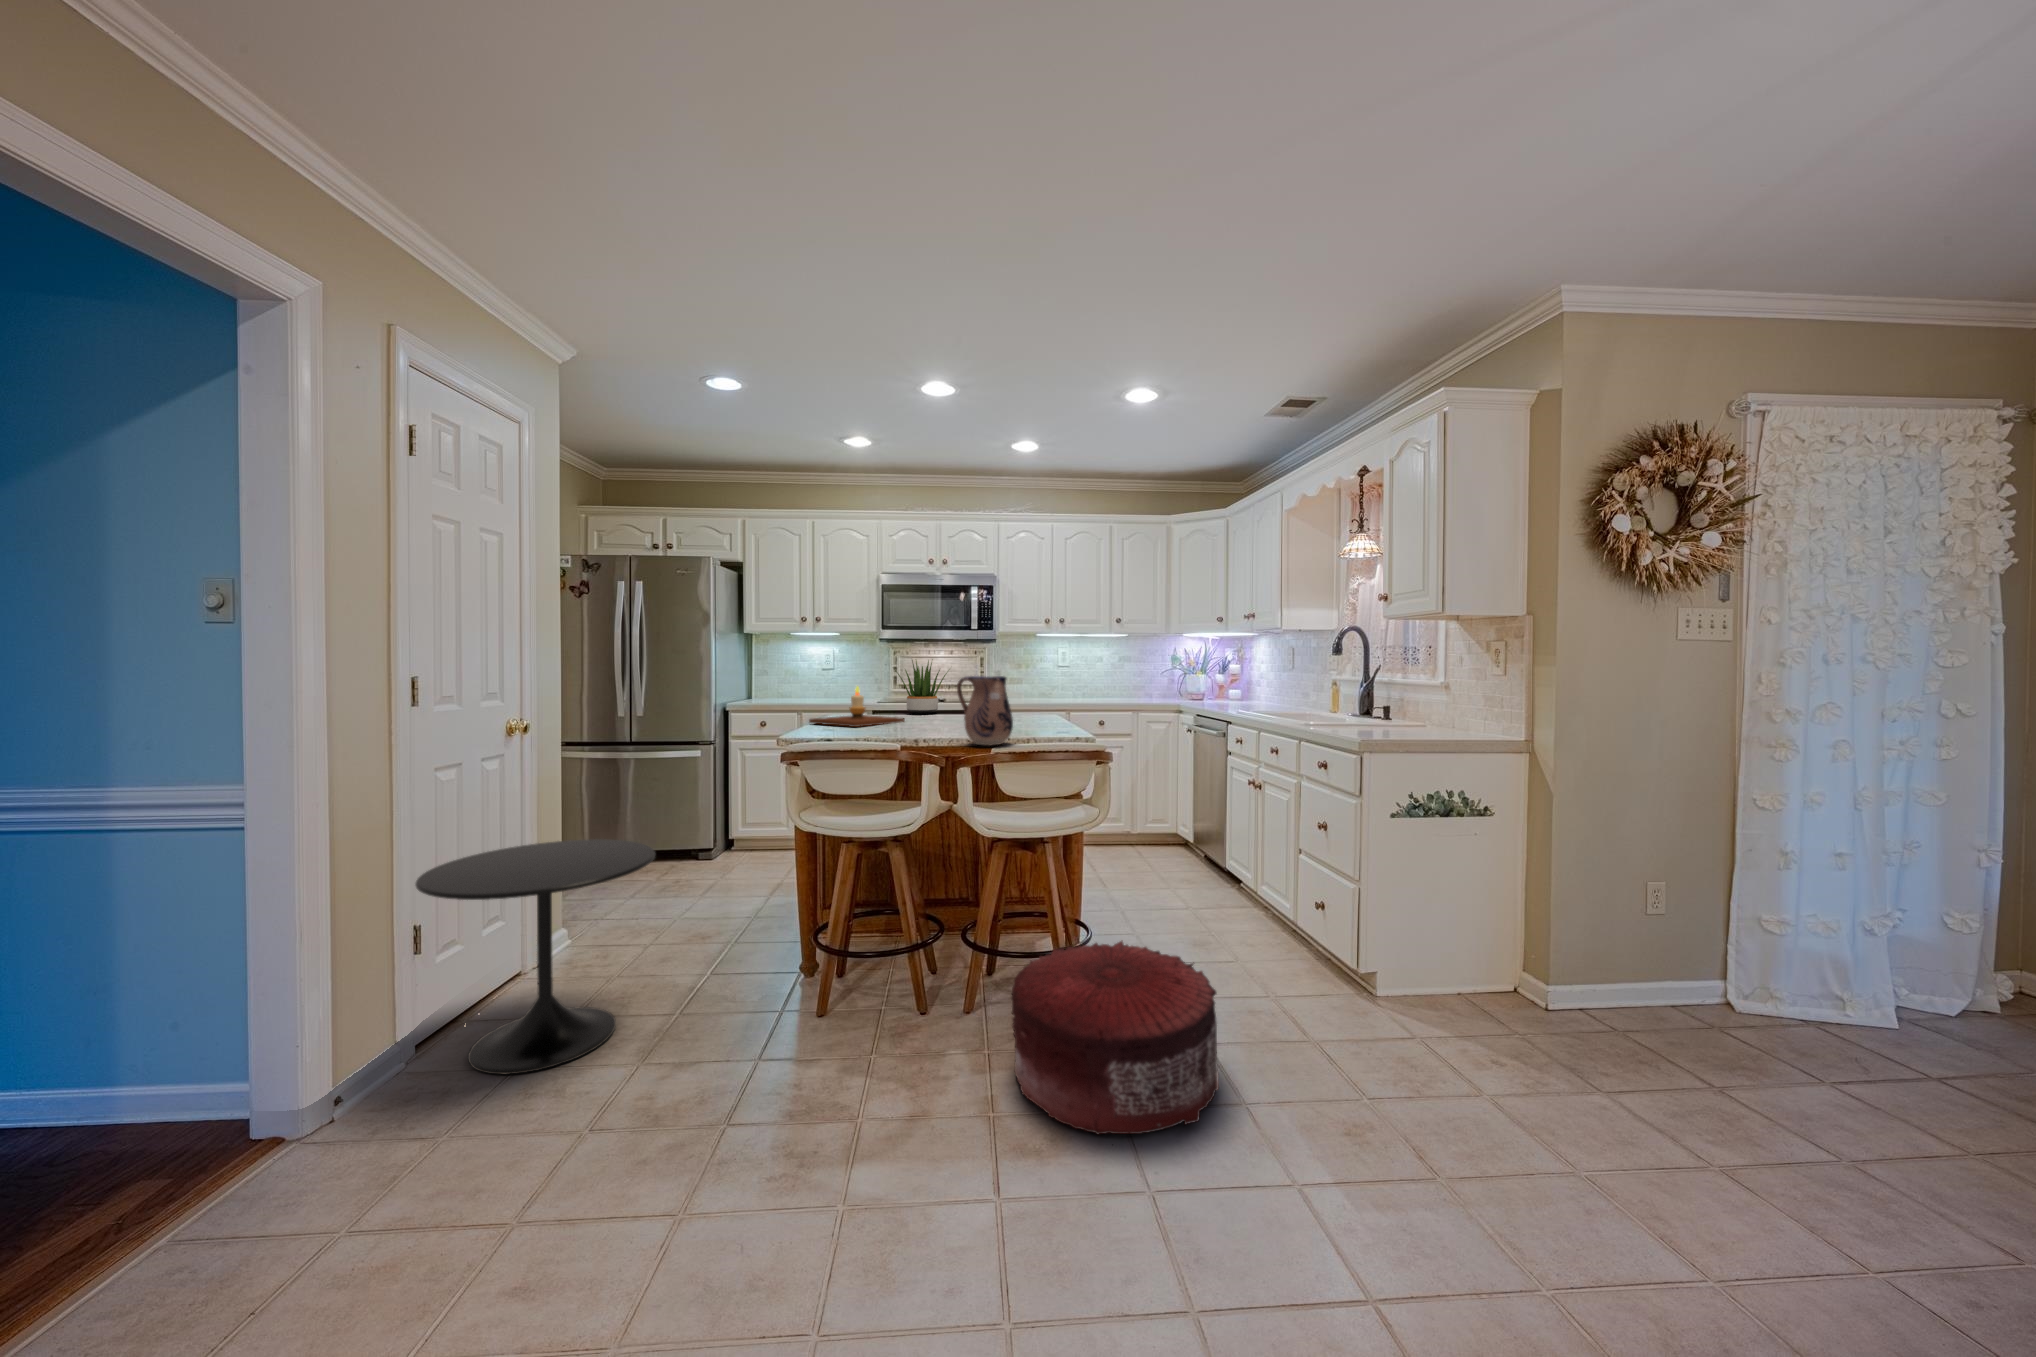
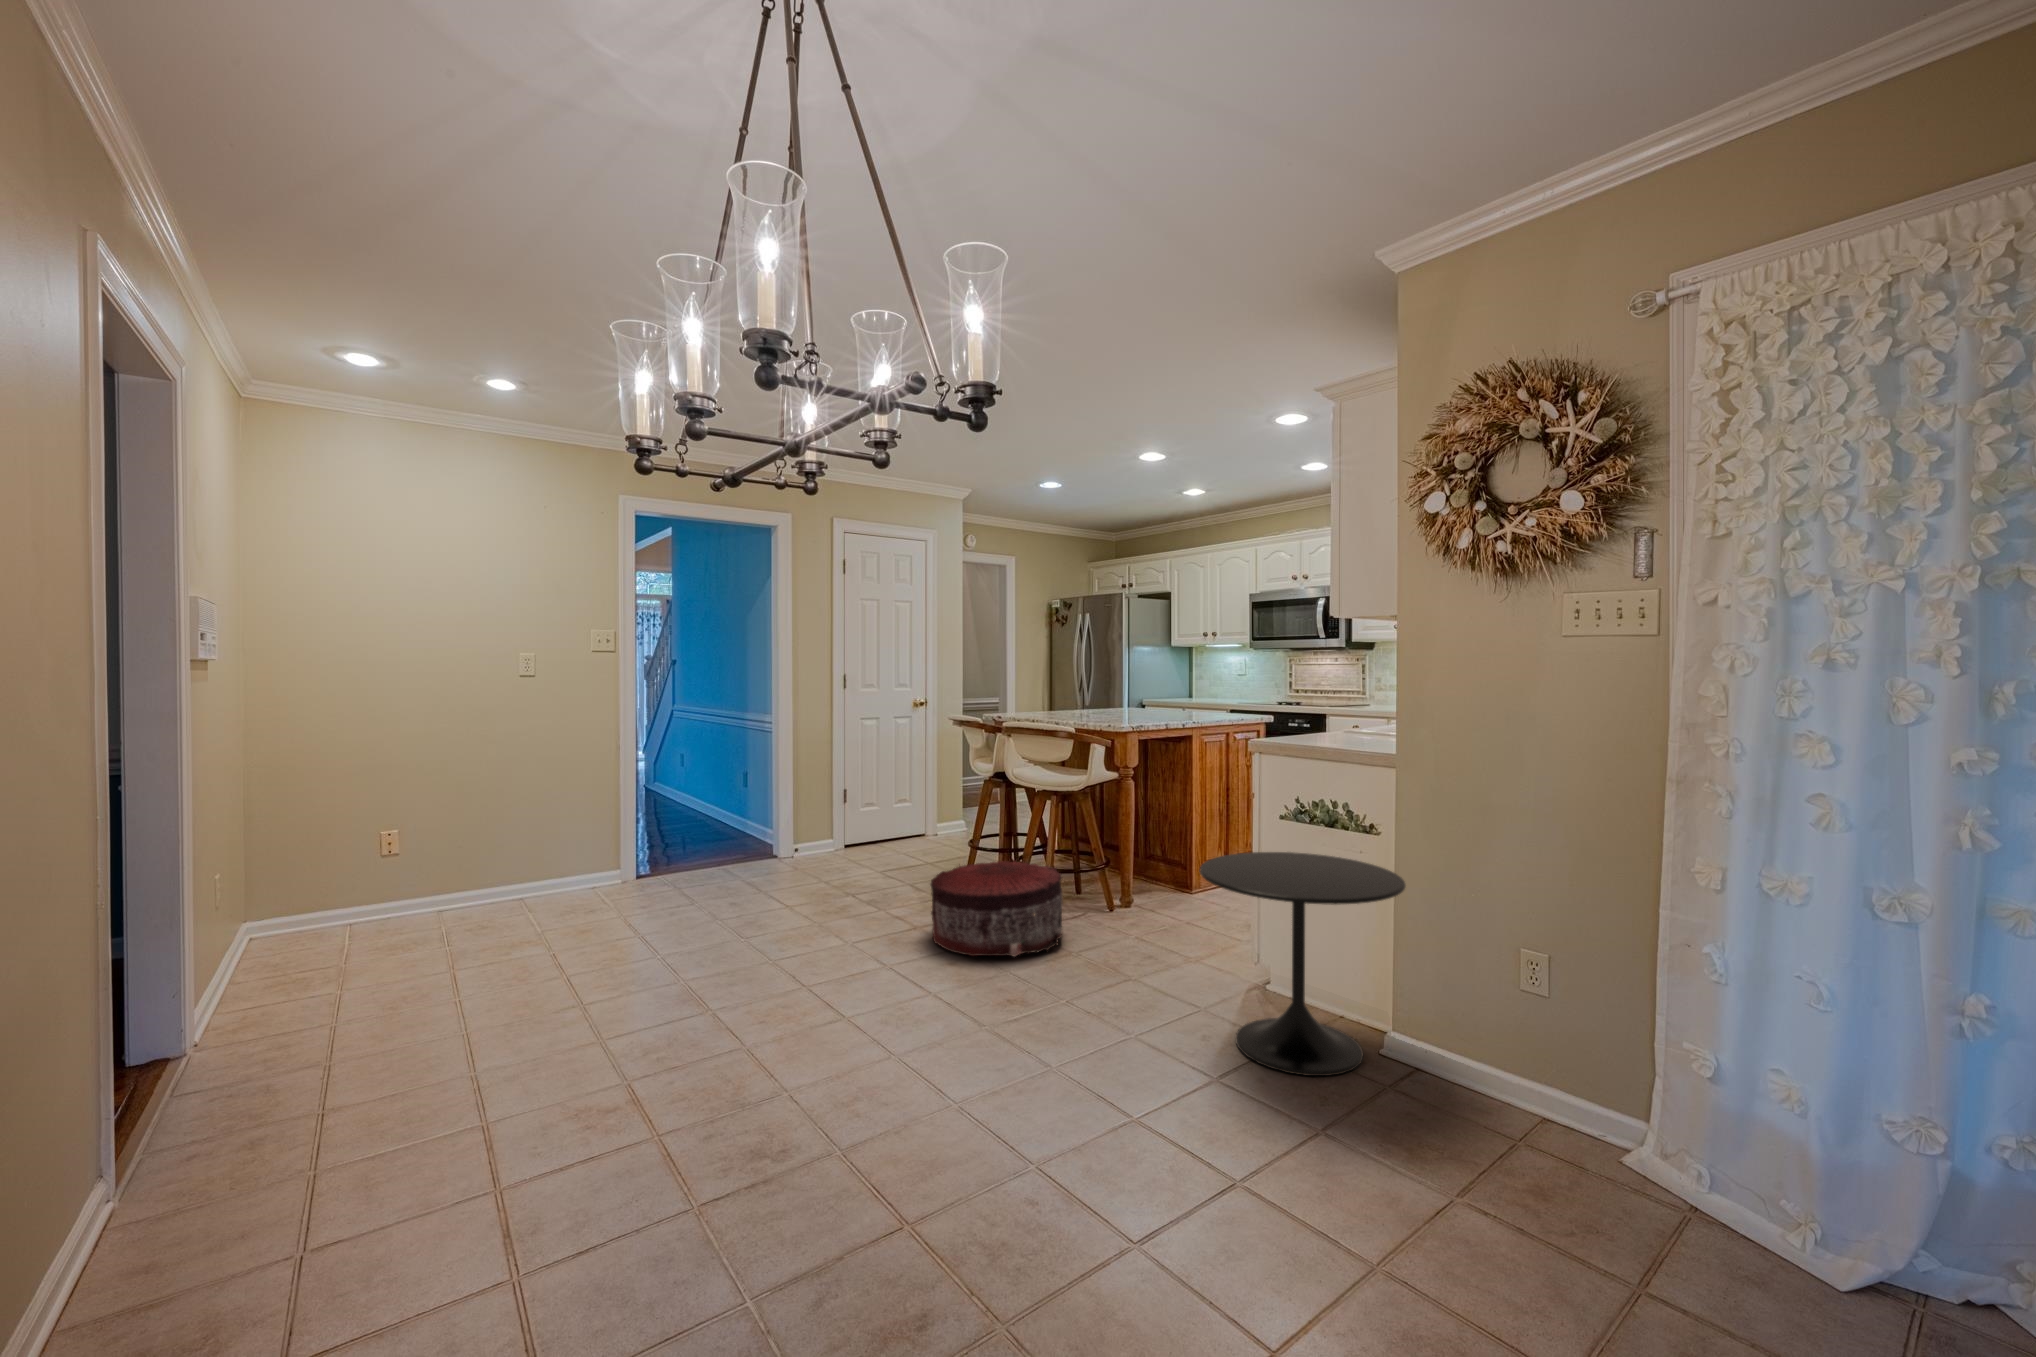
potted plant: present [898,660,947,714] -> none [1171,665,1217,712]
ceramic pitcher: present [957,676,1013,745] -> none [1045,677,1080,727]
candle: present [809,686,905,727] -> none [1084,686,1140,716]
side table: present [415,839,655,1074] -> present [1199,852,1406,1076]

